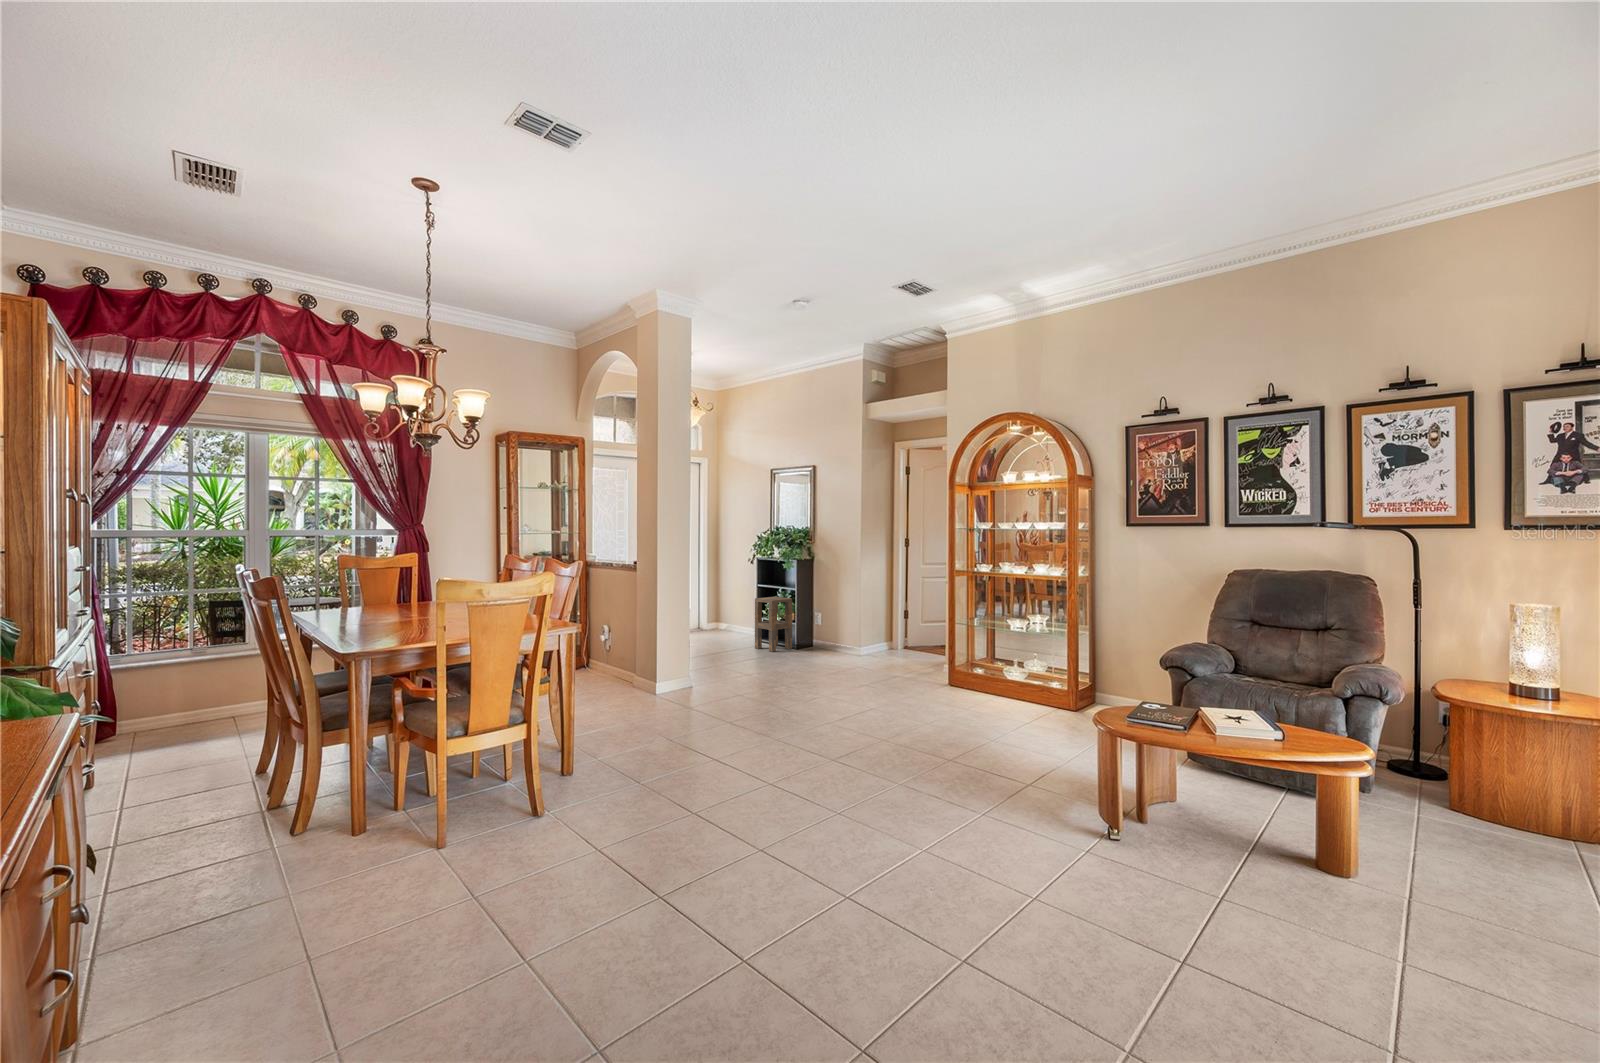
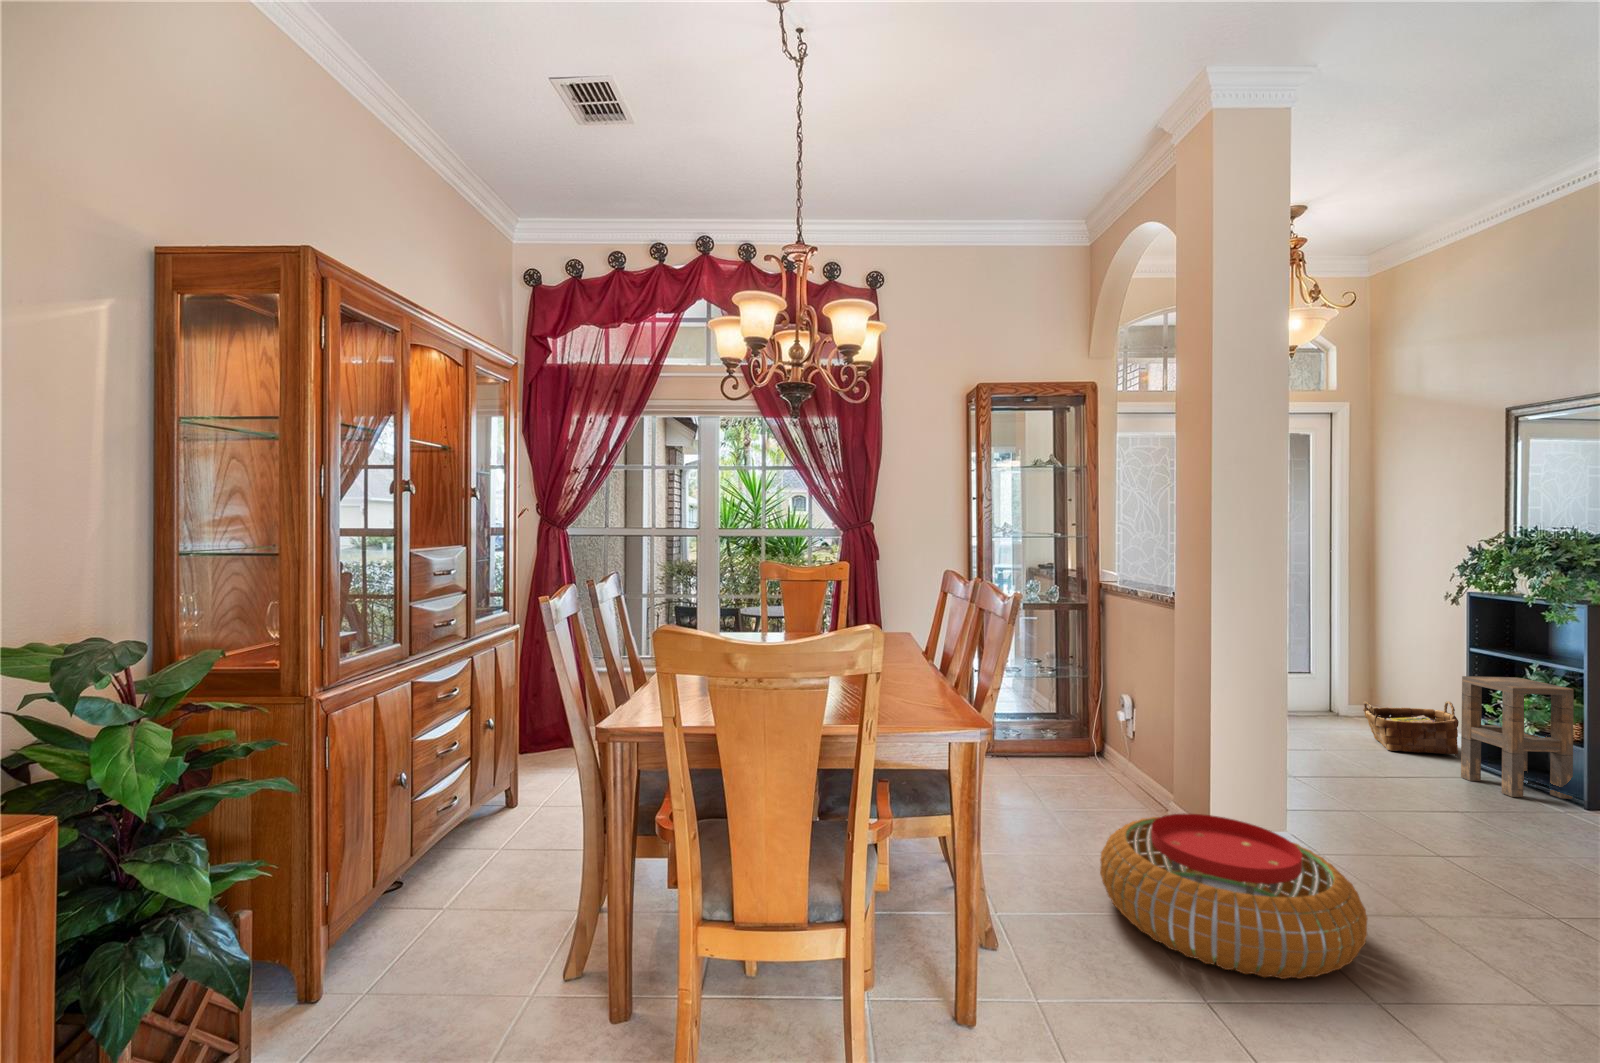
woven basket: none [716,614,754,643] -> present [1363,701,1459,754]
pouf: none [615,669,723,726] -> present [1100,814,1367,979]

